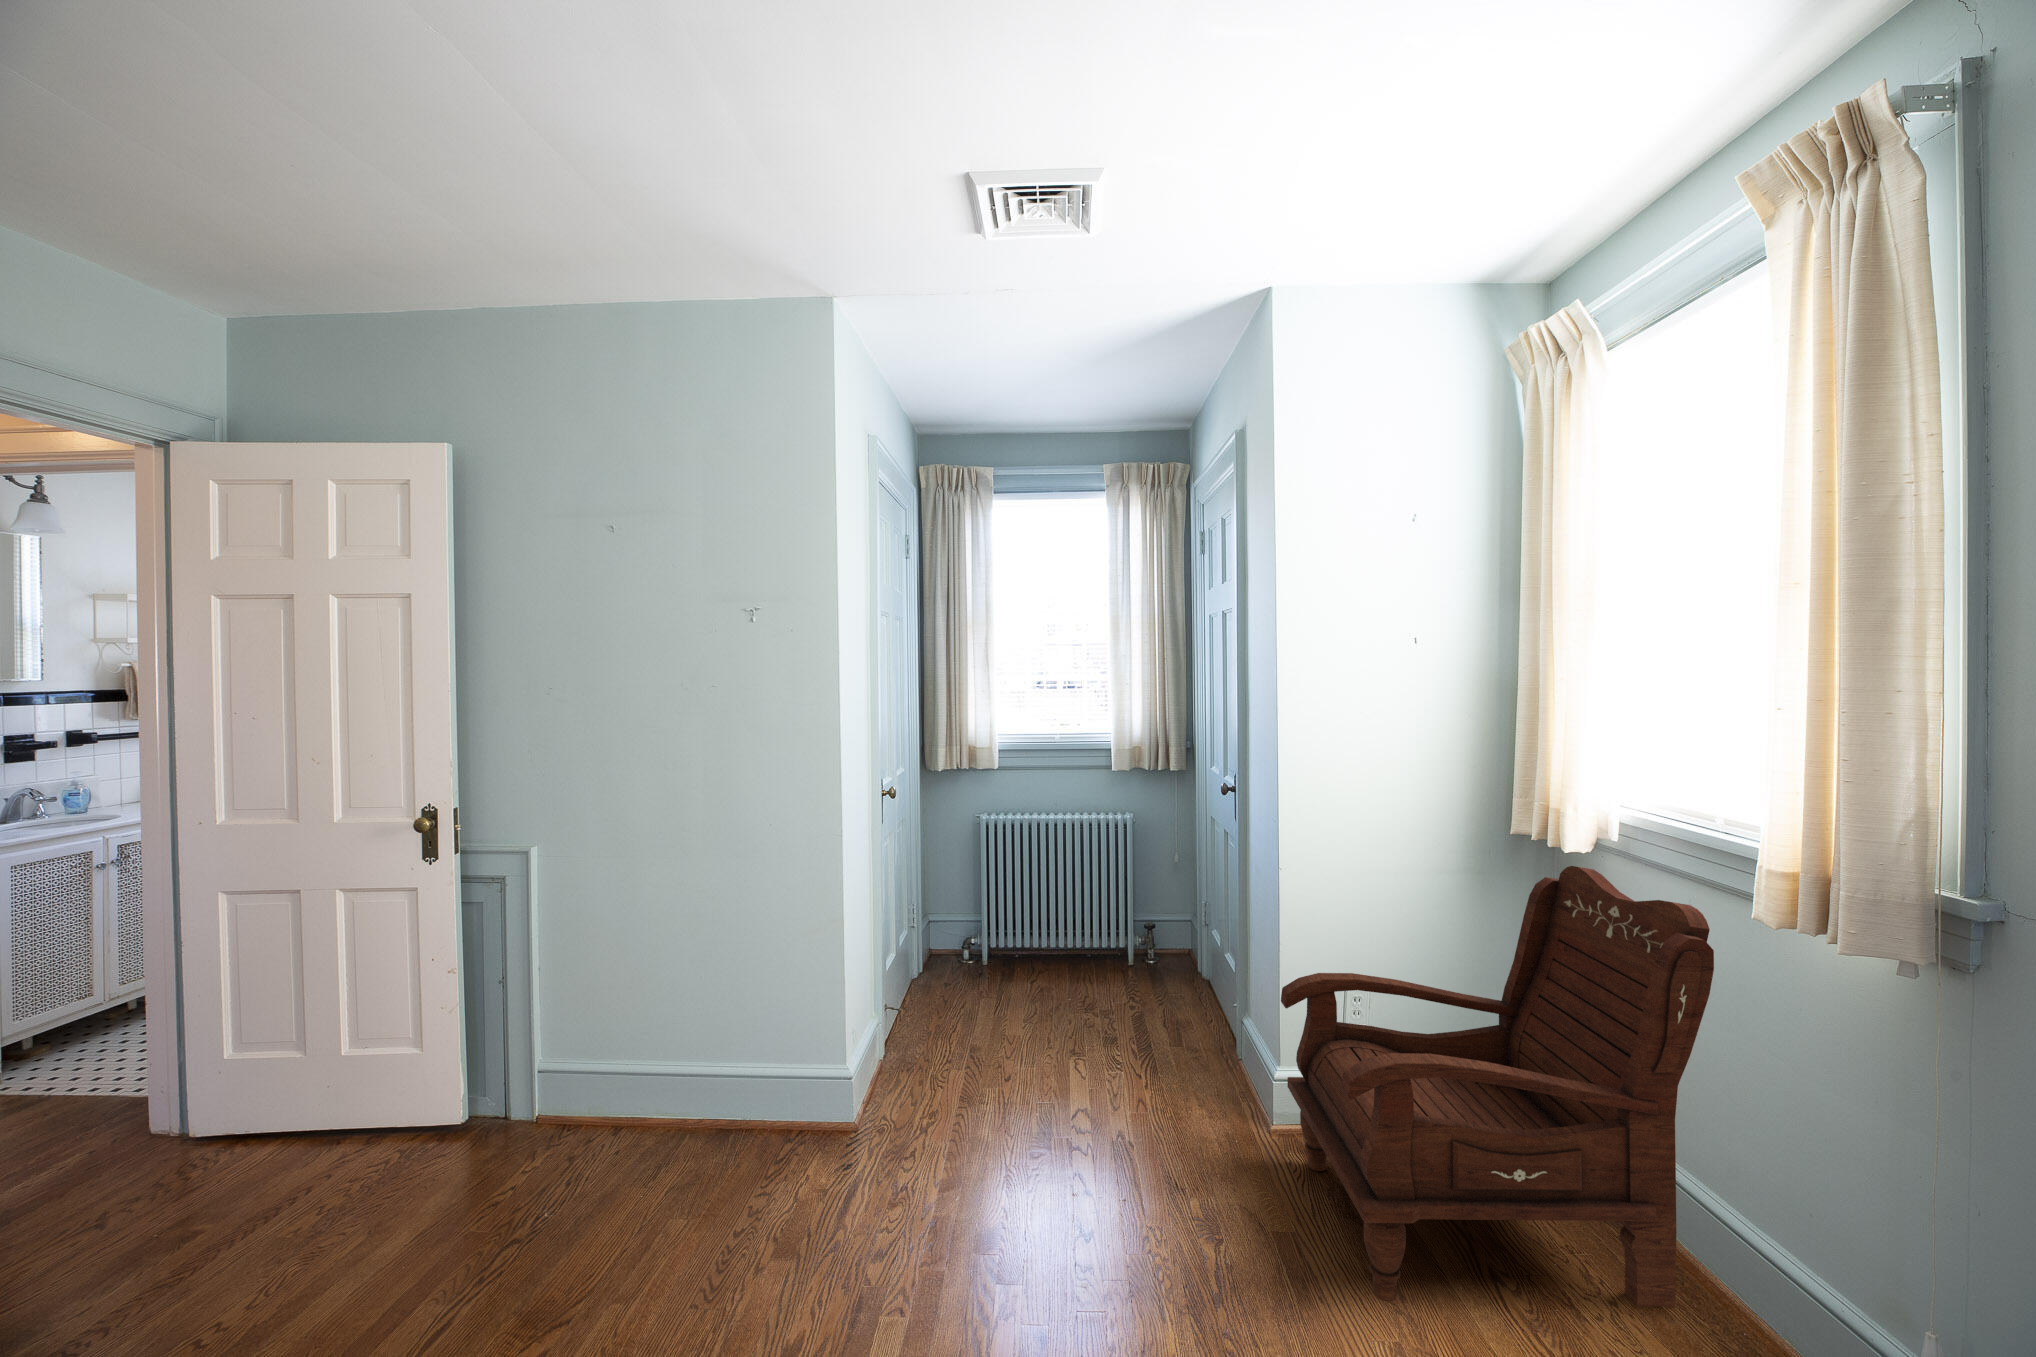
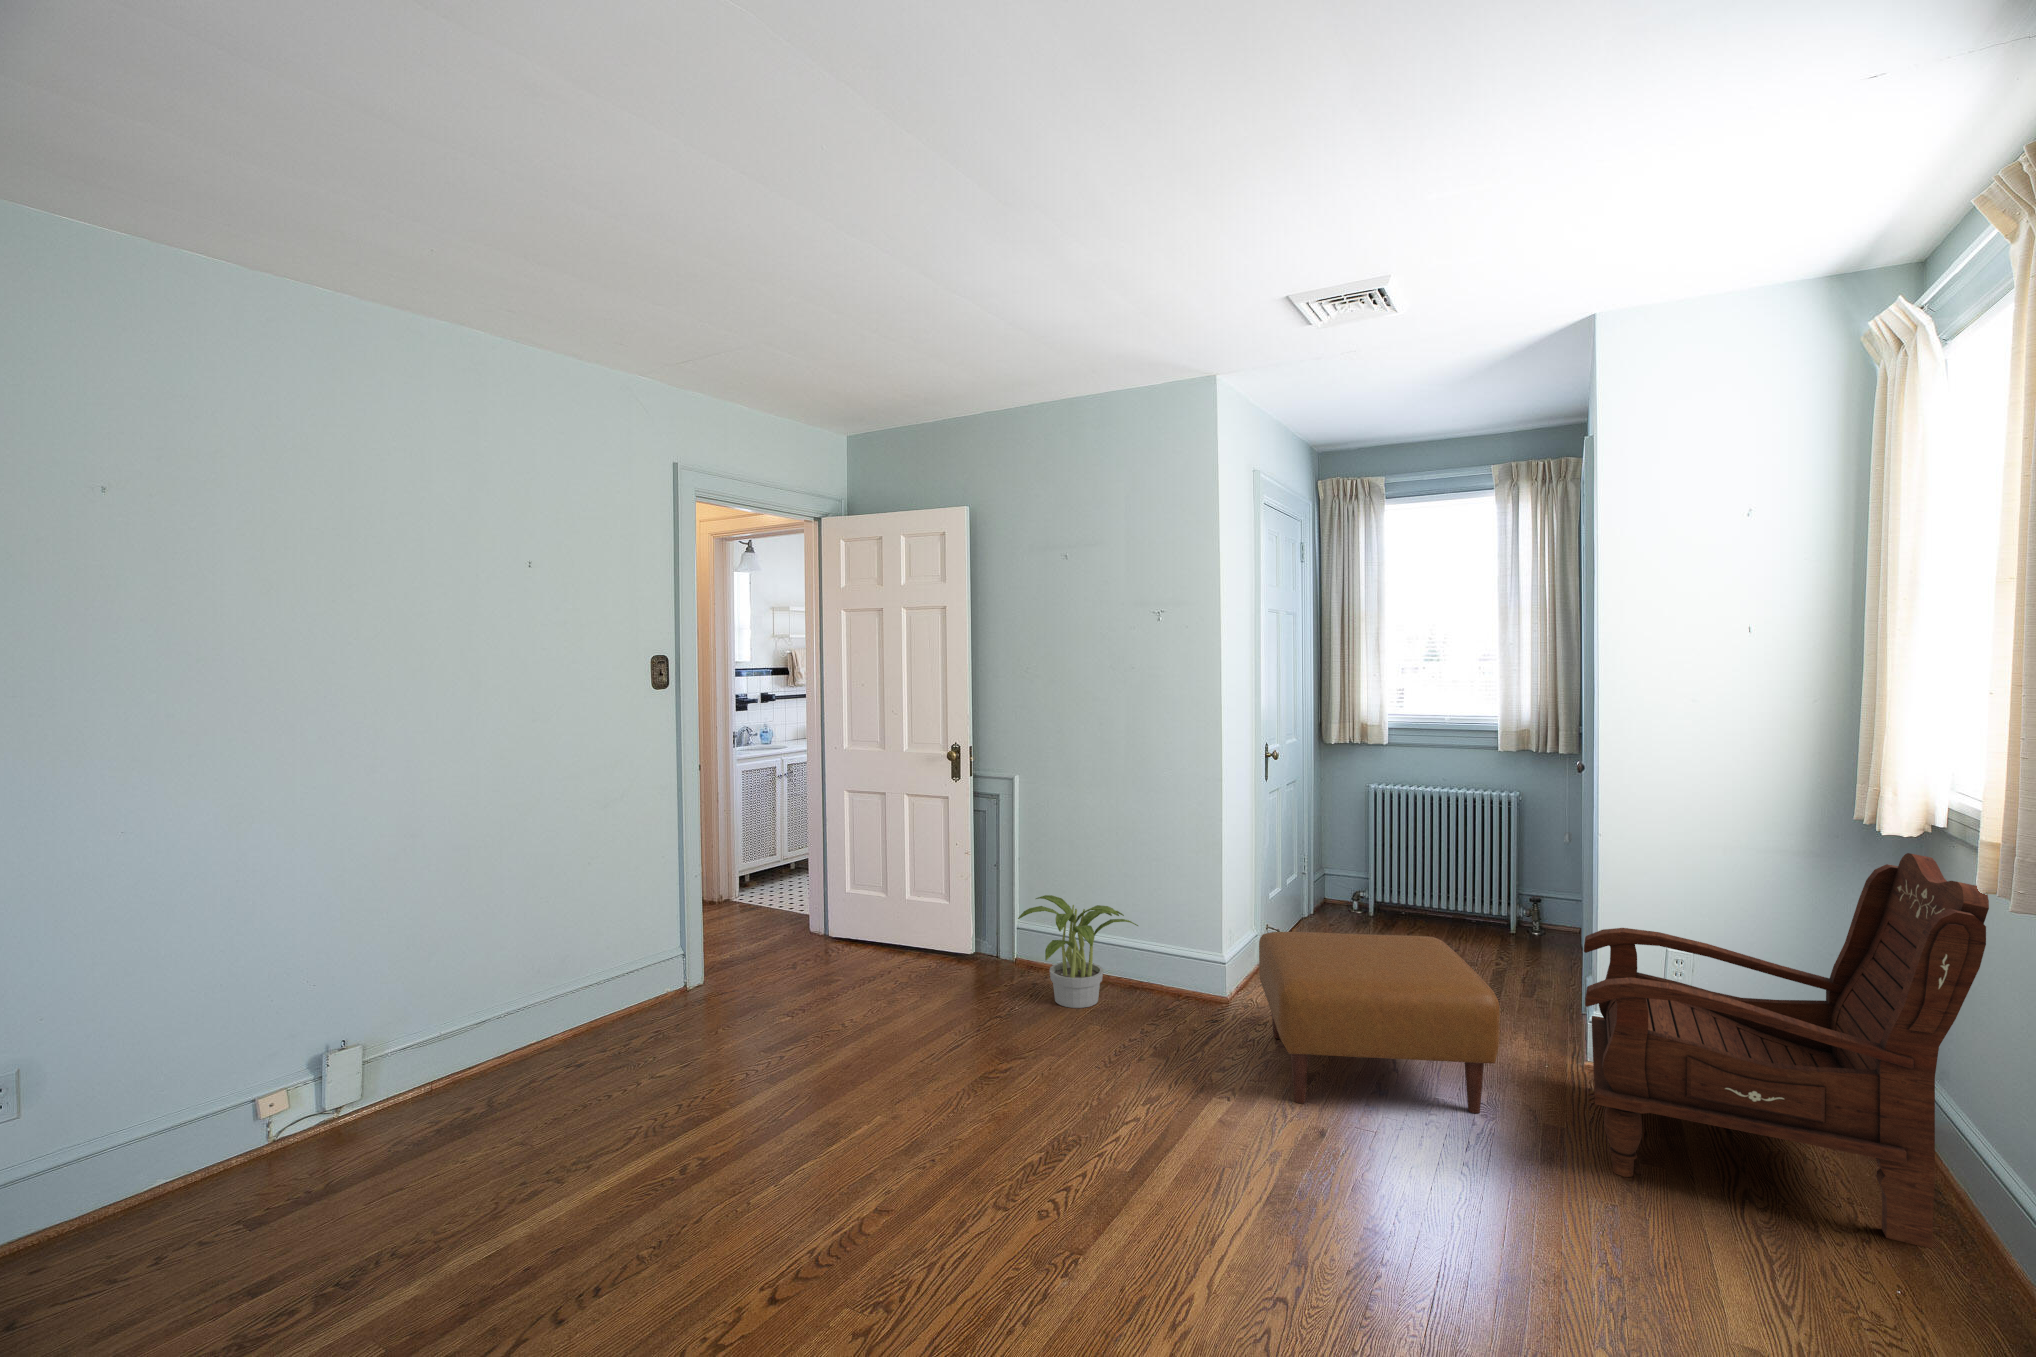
ottoman: none [911,1007,1229,1299] -> present [1259,932,1500,1113]
potted plant: none [542,1026,735,1198] -> present [1018,895,1138,1008]

